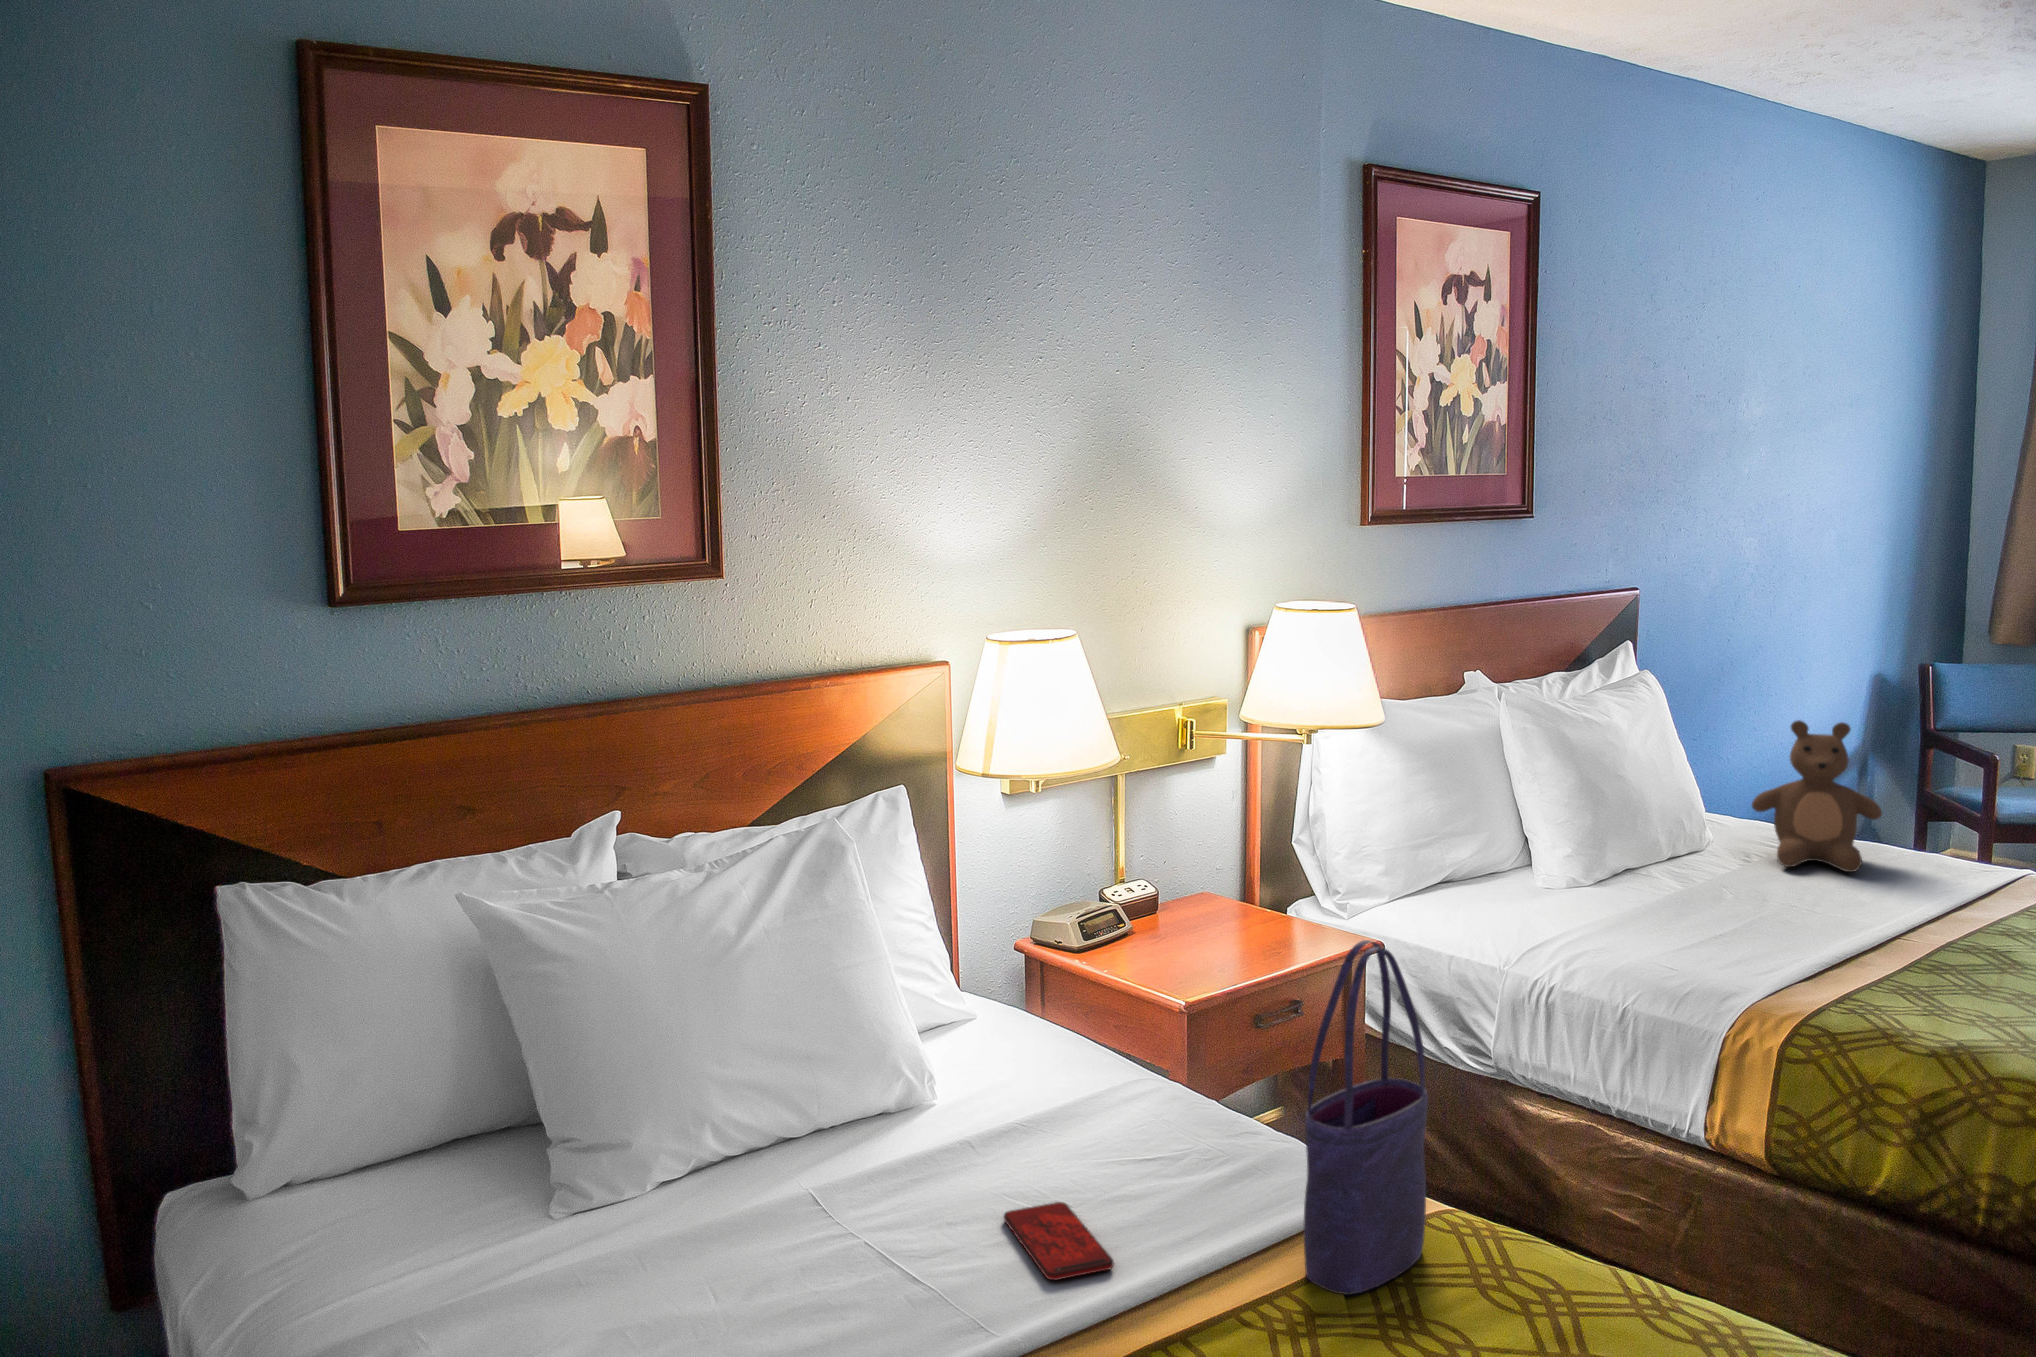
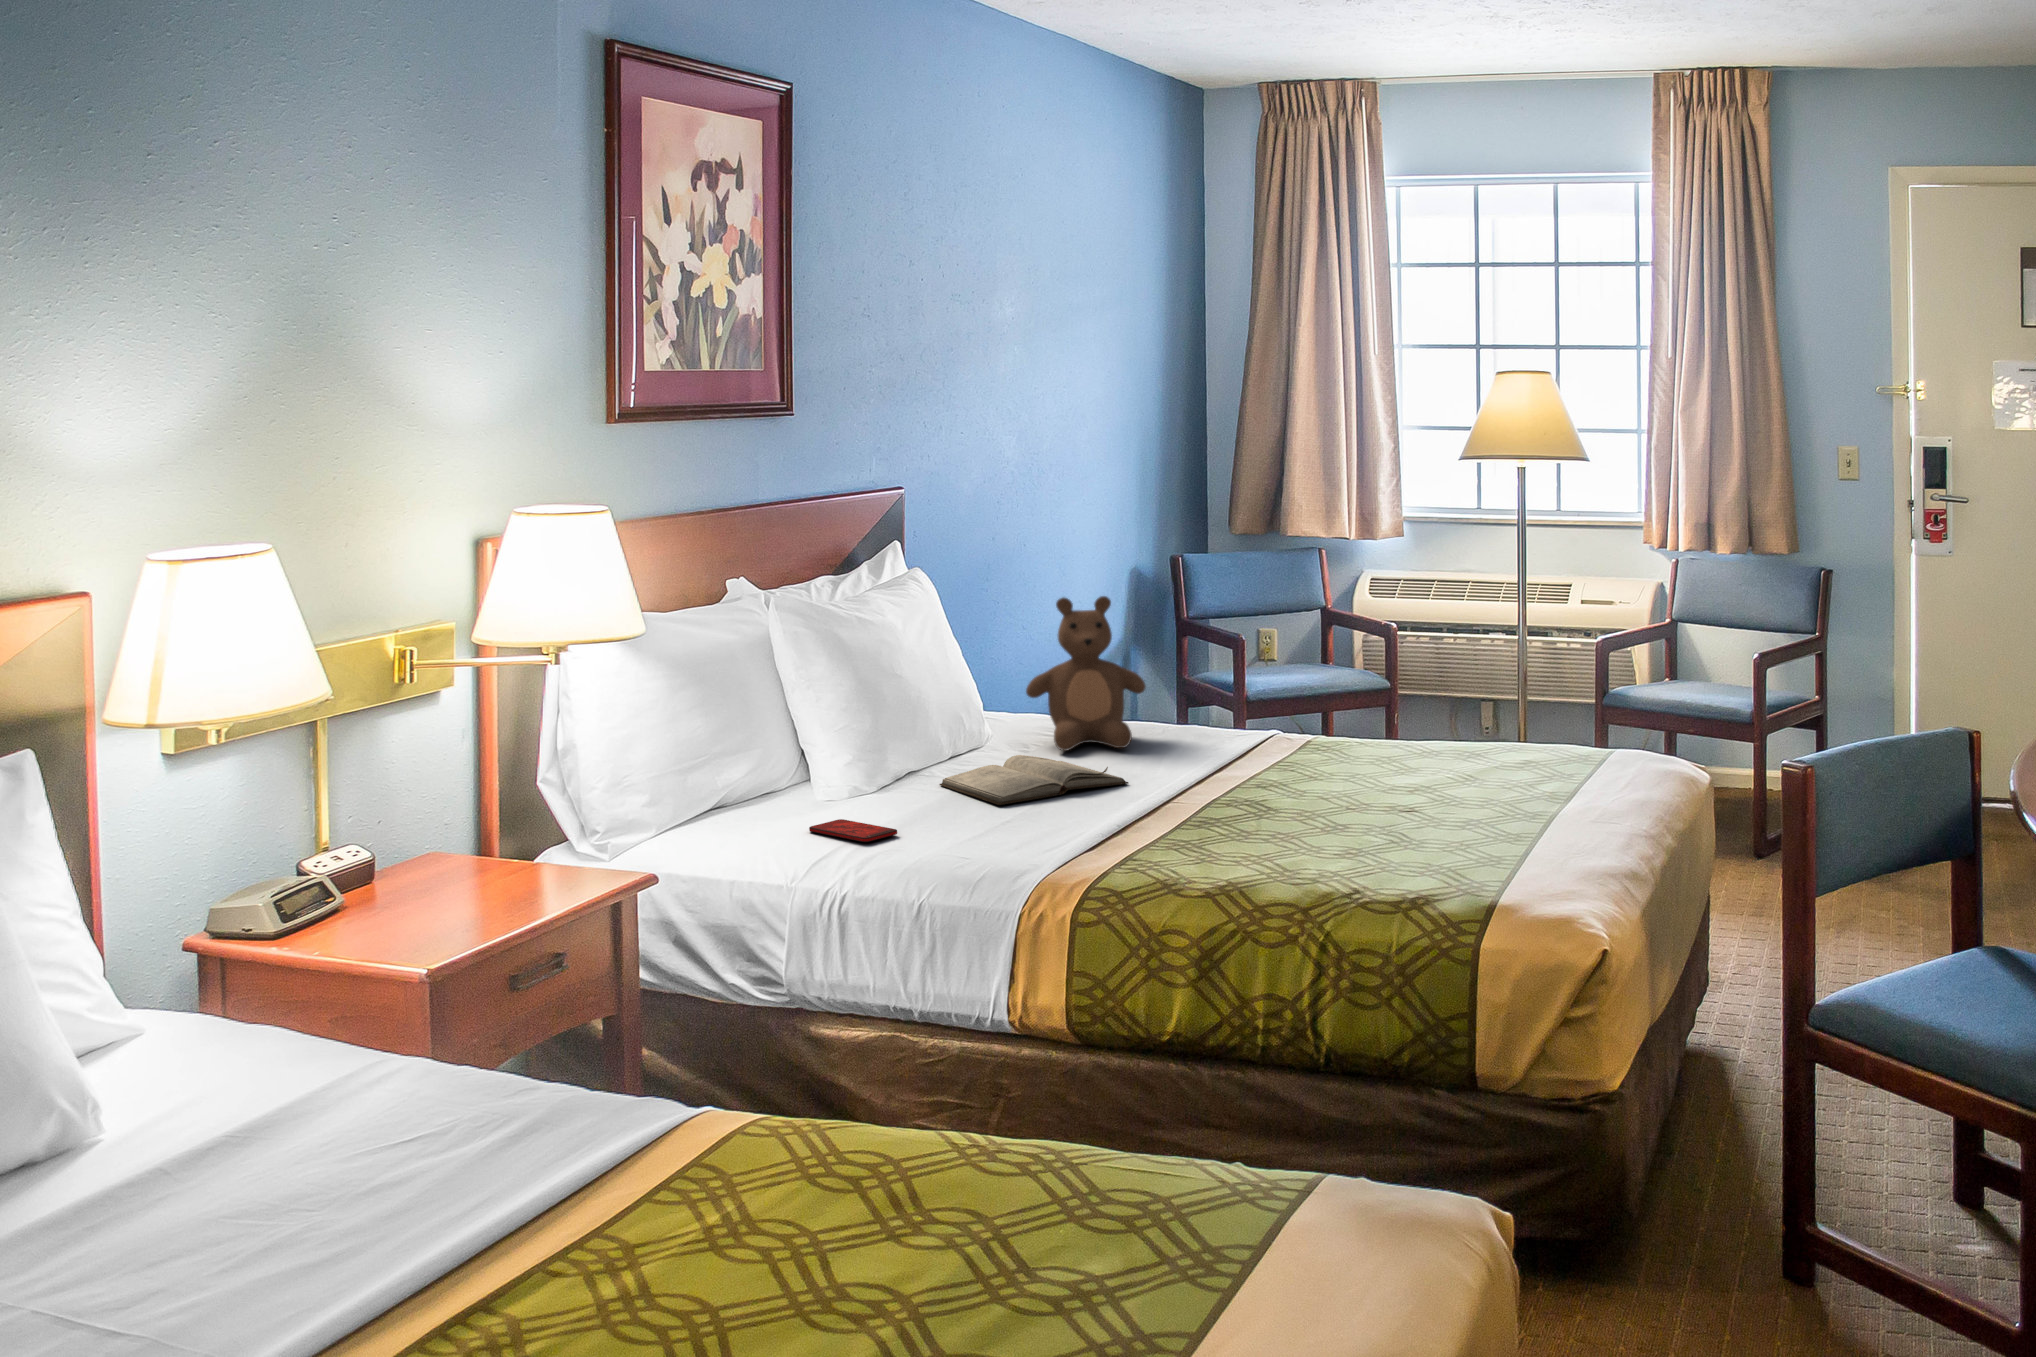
diary: none [1654,868,1854,917] -> present [940,755,1128,805]
tote bag: present [1304,940,1428,1295] -> none [600,817,743,1217]
smartphone: present [1004,1202,1114,1280] -> present [809,819,897,842]

